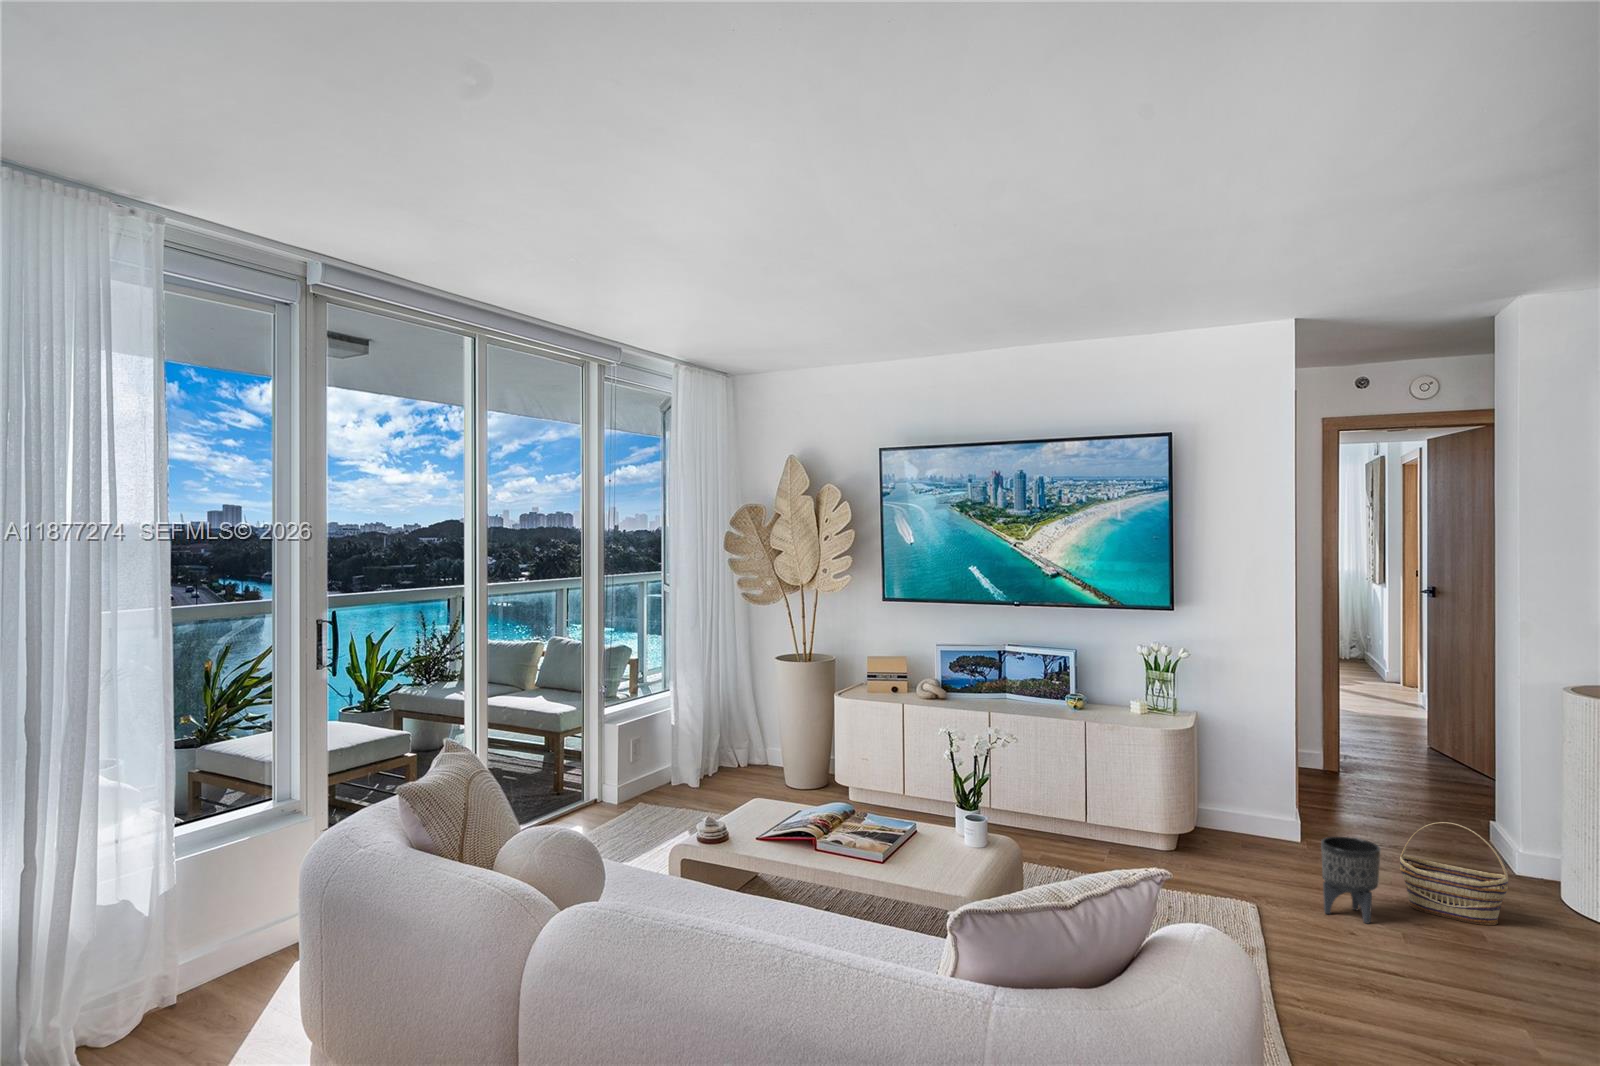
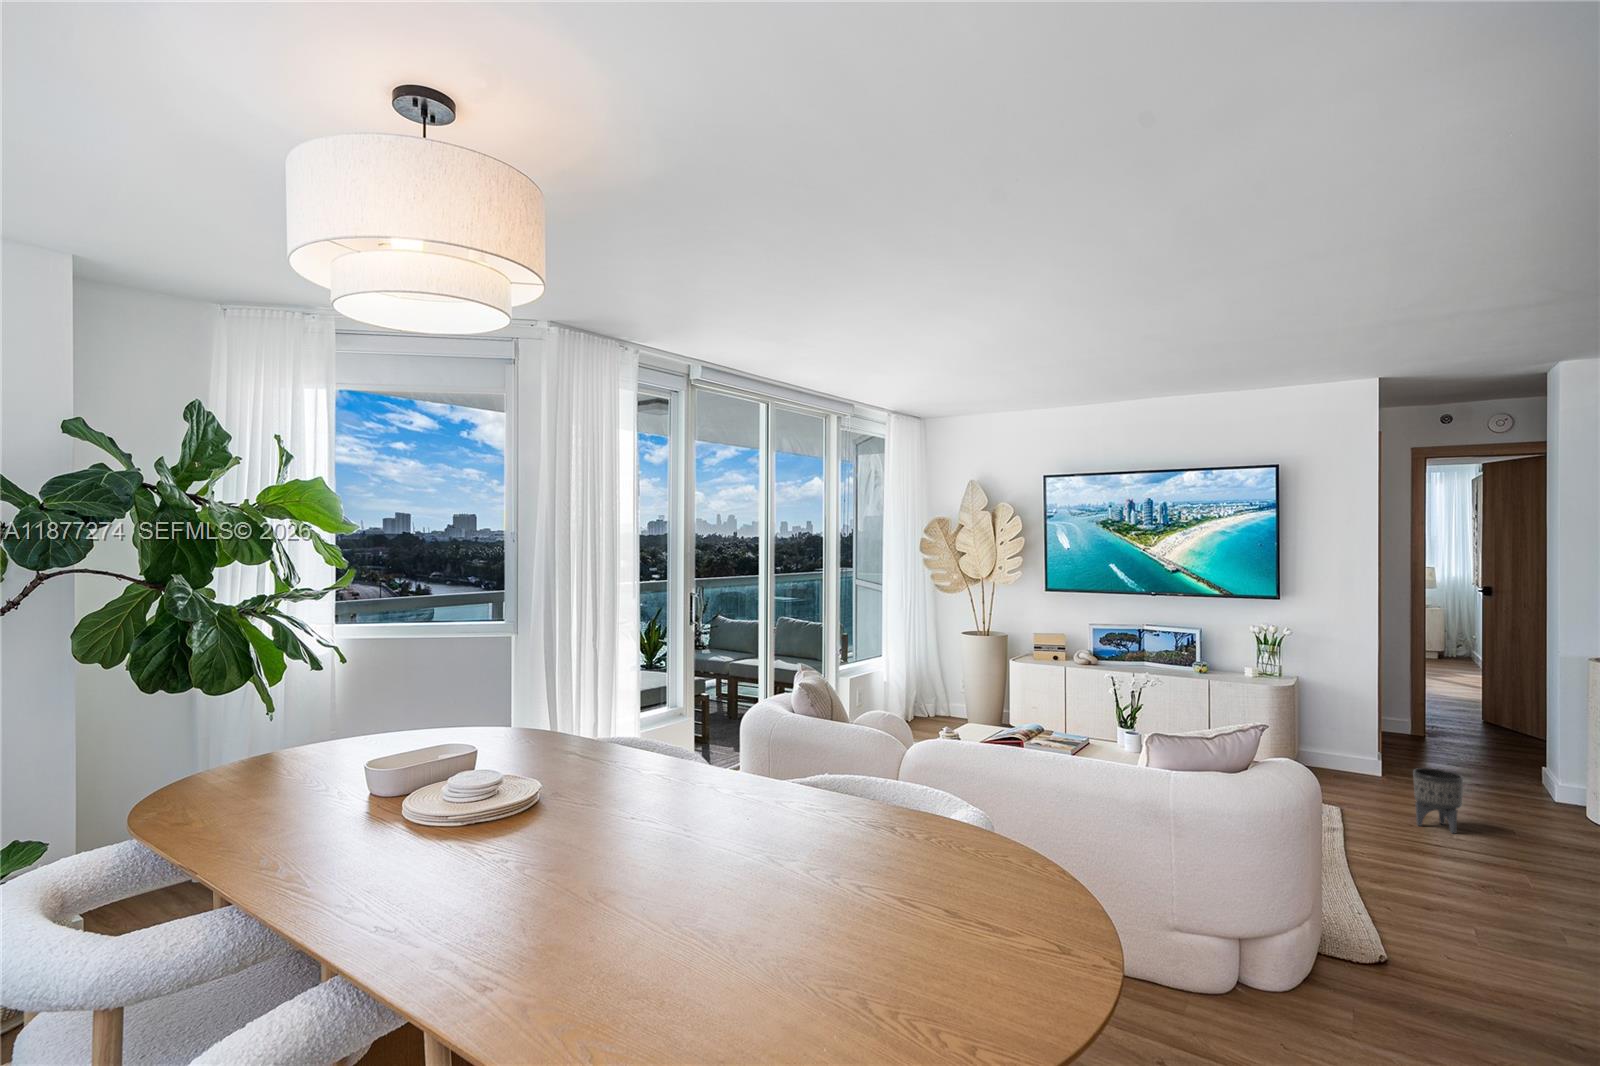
basket: present [1400,822,1508,925] -> none [1478,759,1573,839]

